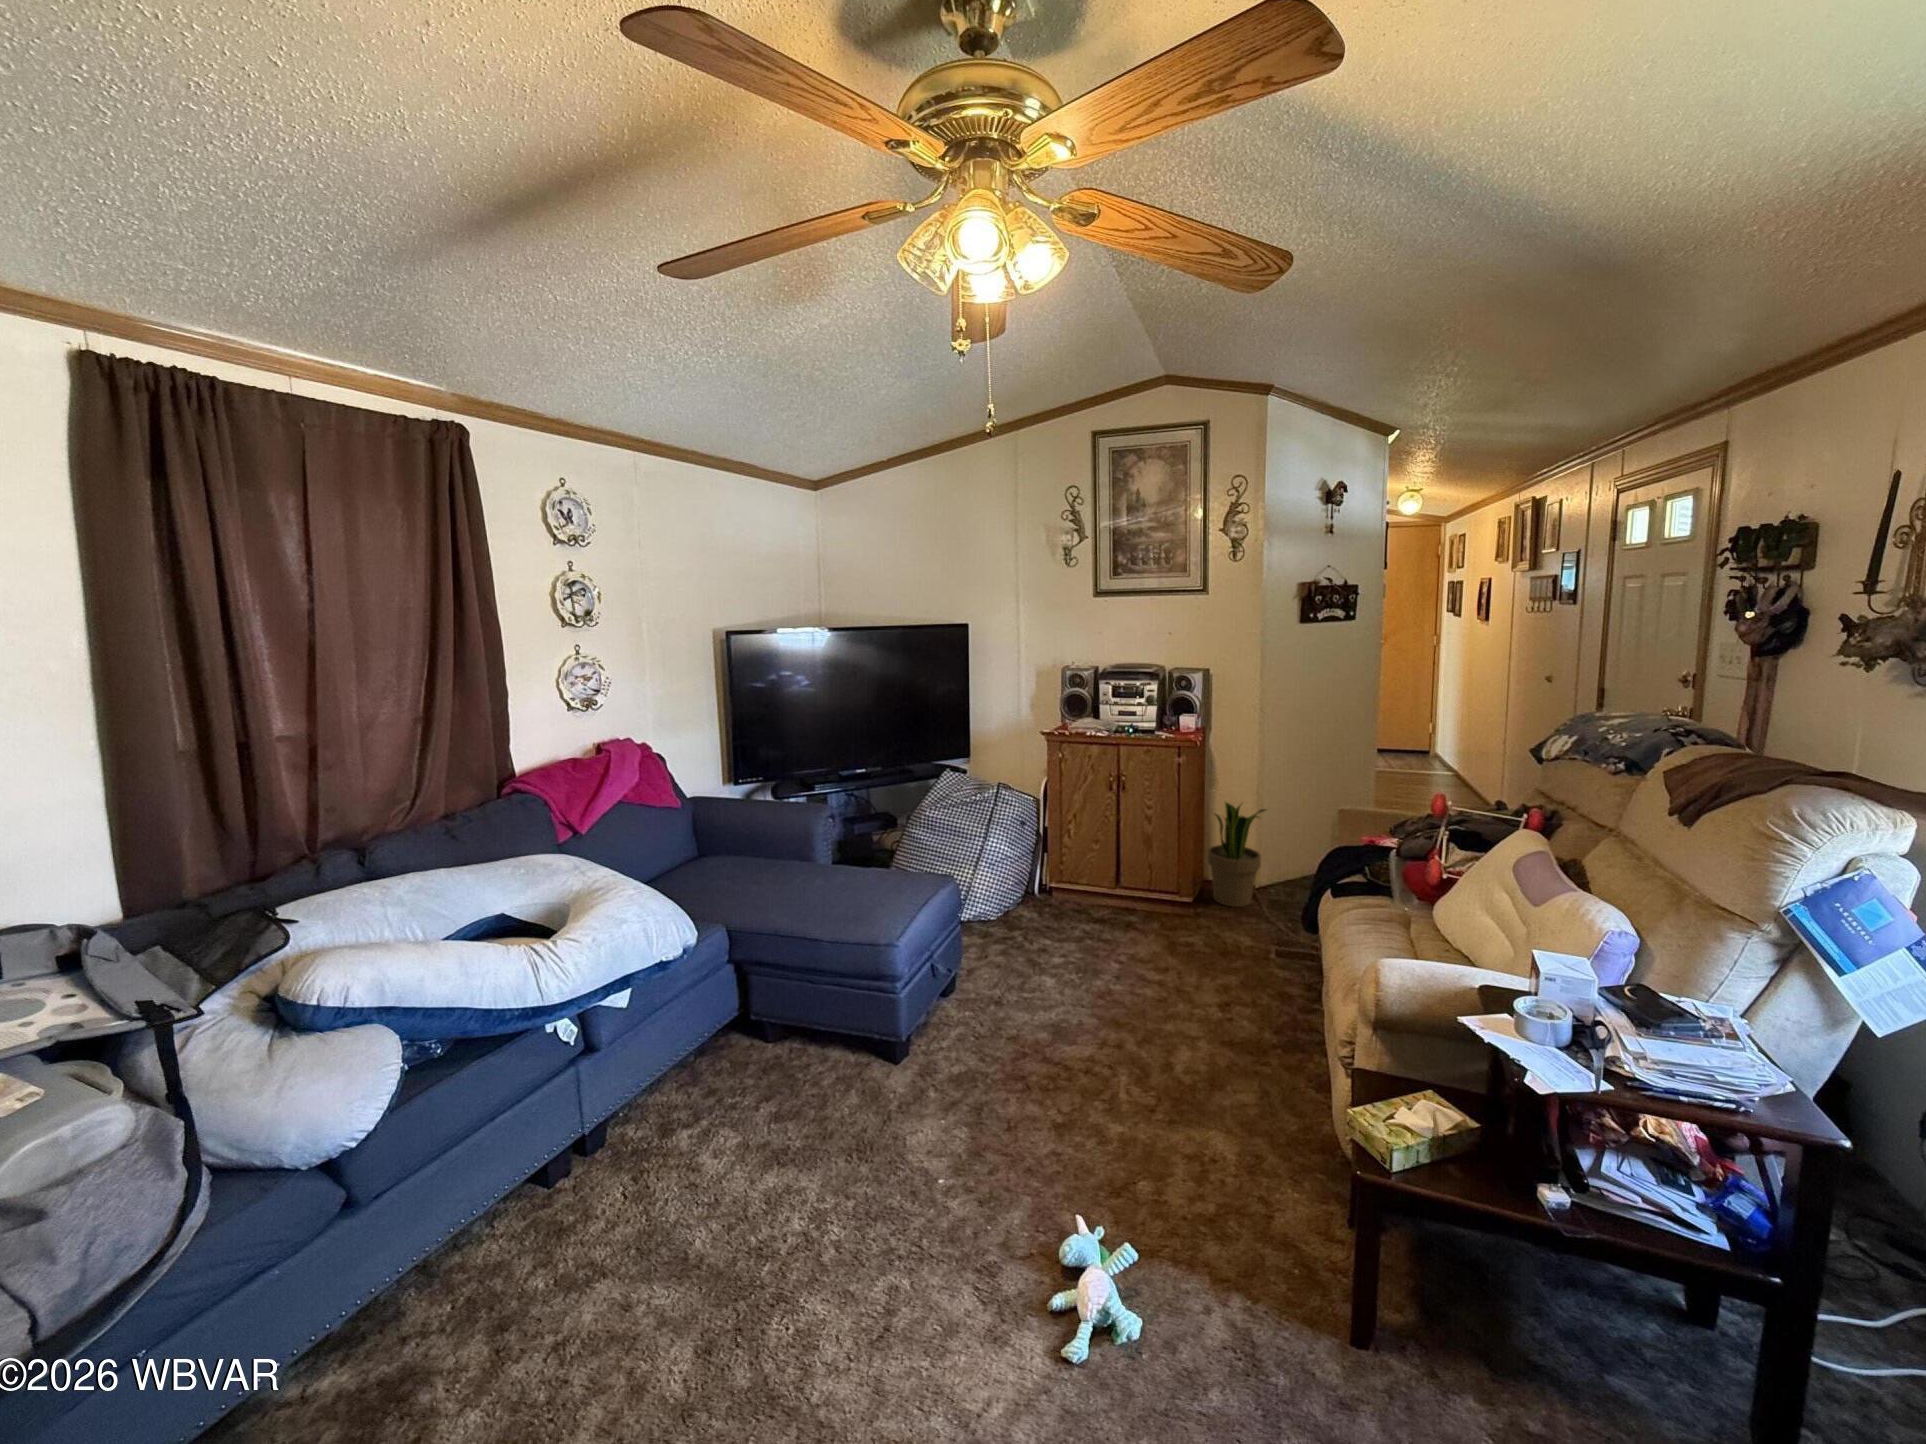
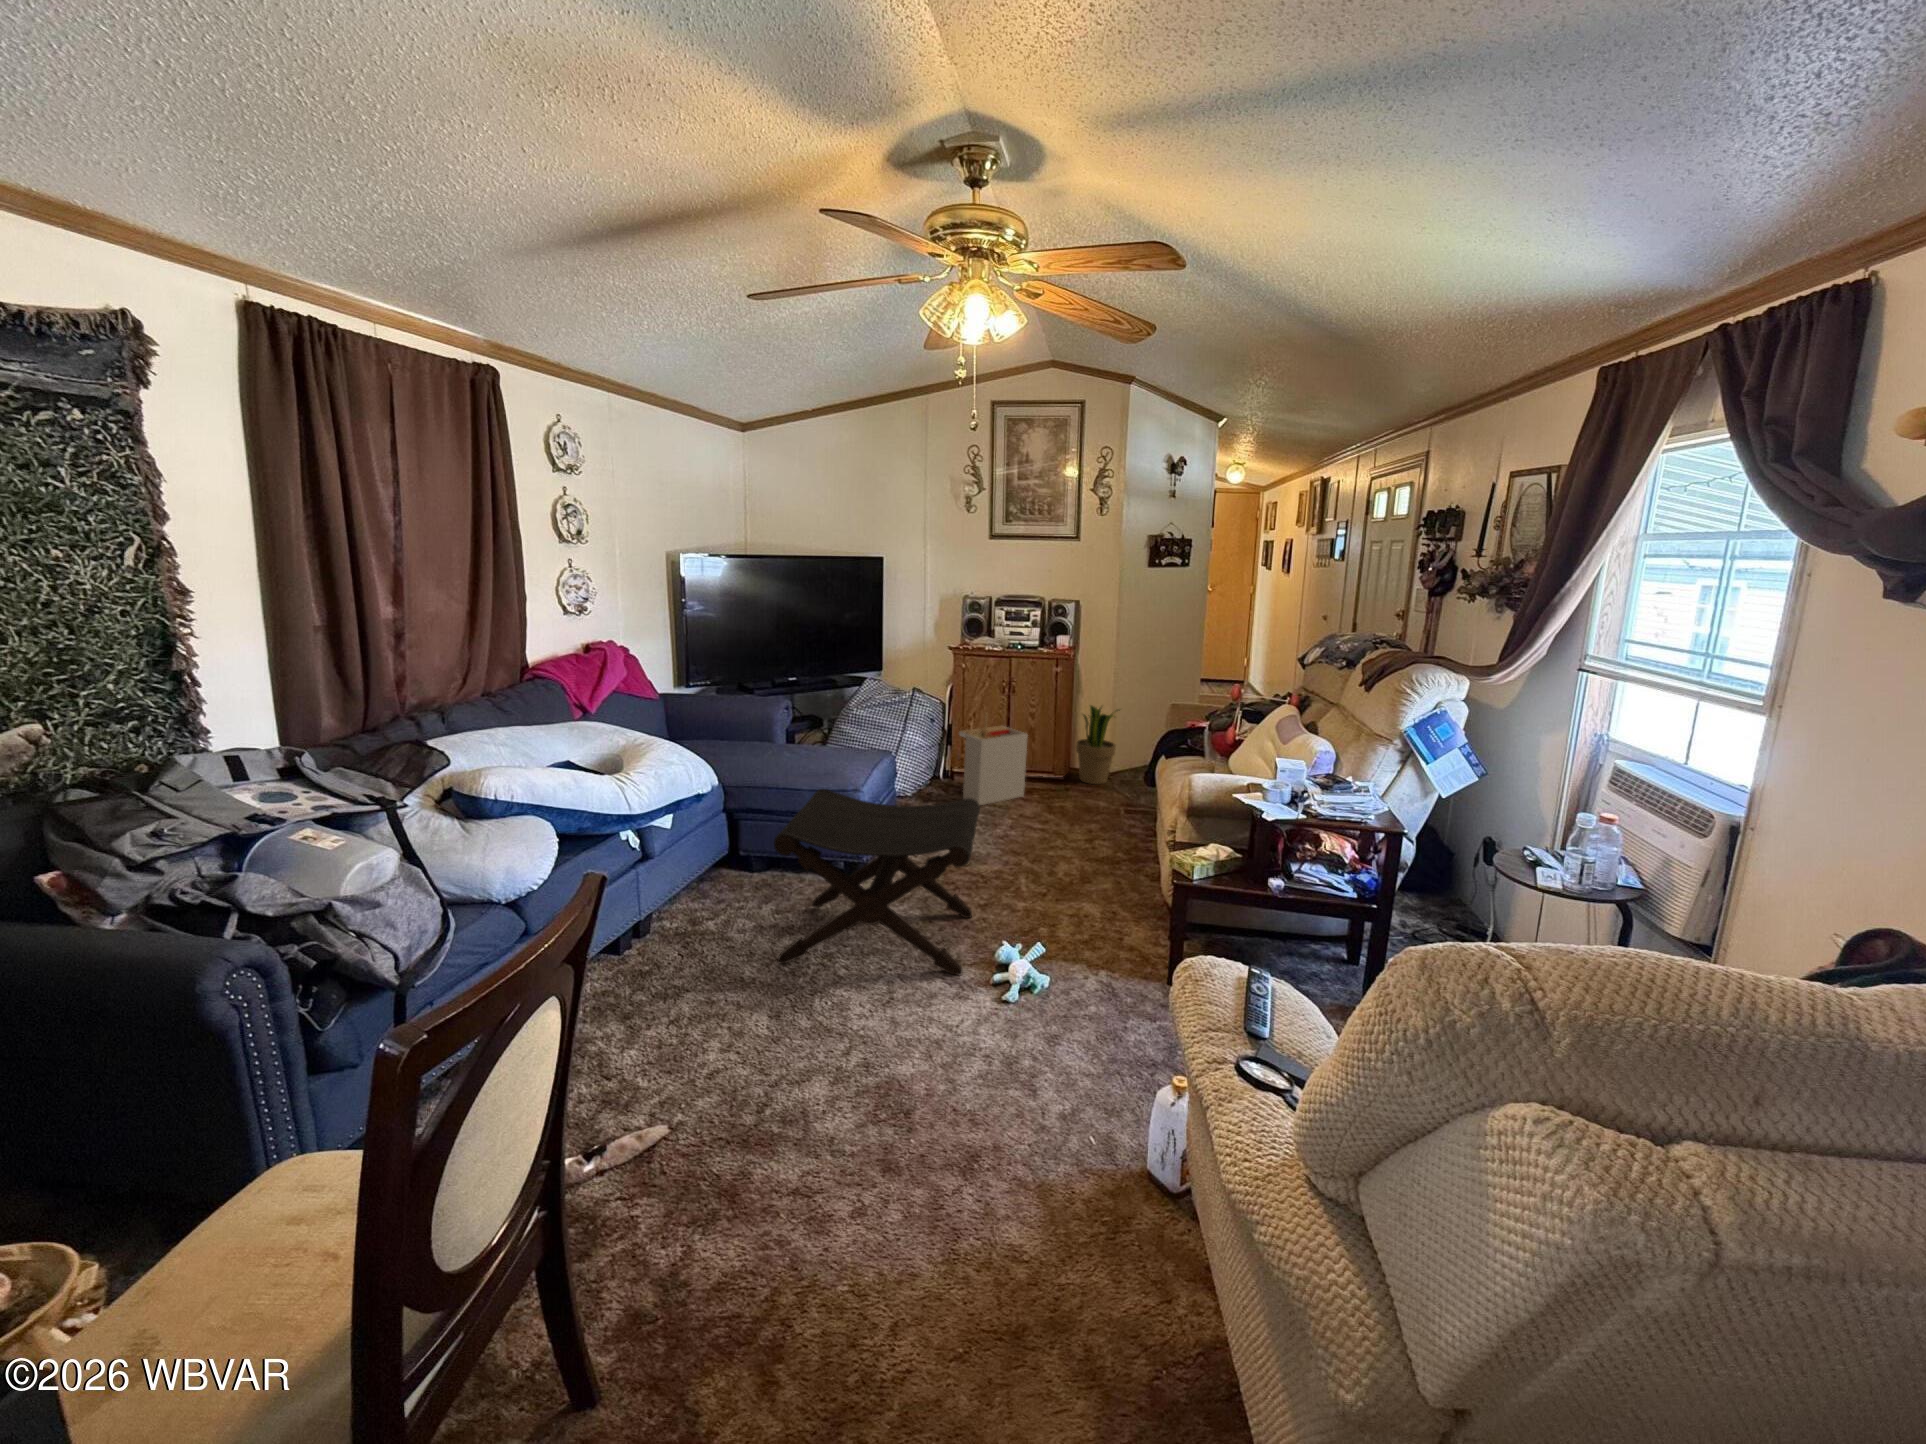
storage bin: none [1052,816,1140,939] -> present [959,713,1028,805]
footstool: none [721,954,1045,1295] -> present [774,789,980,975]

